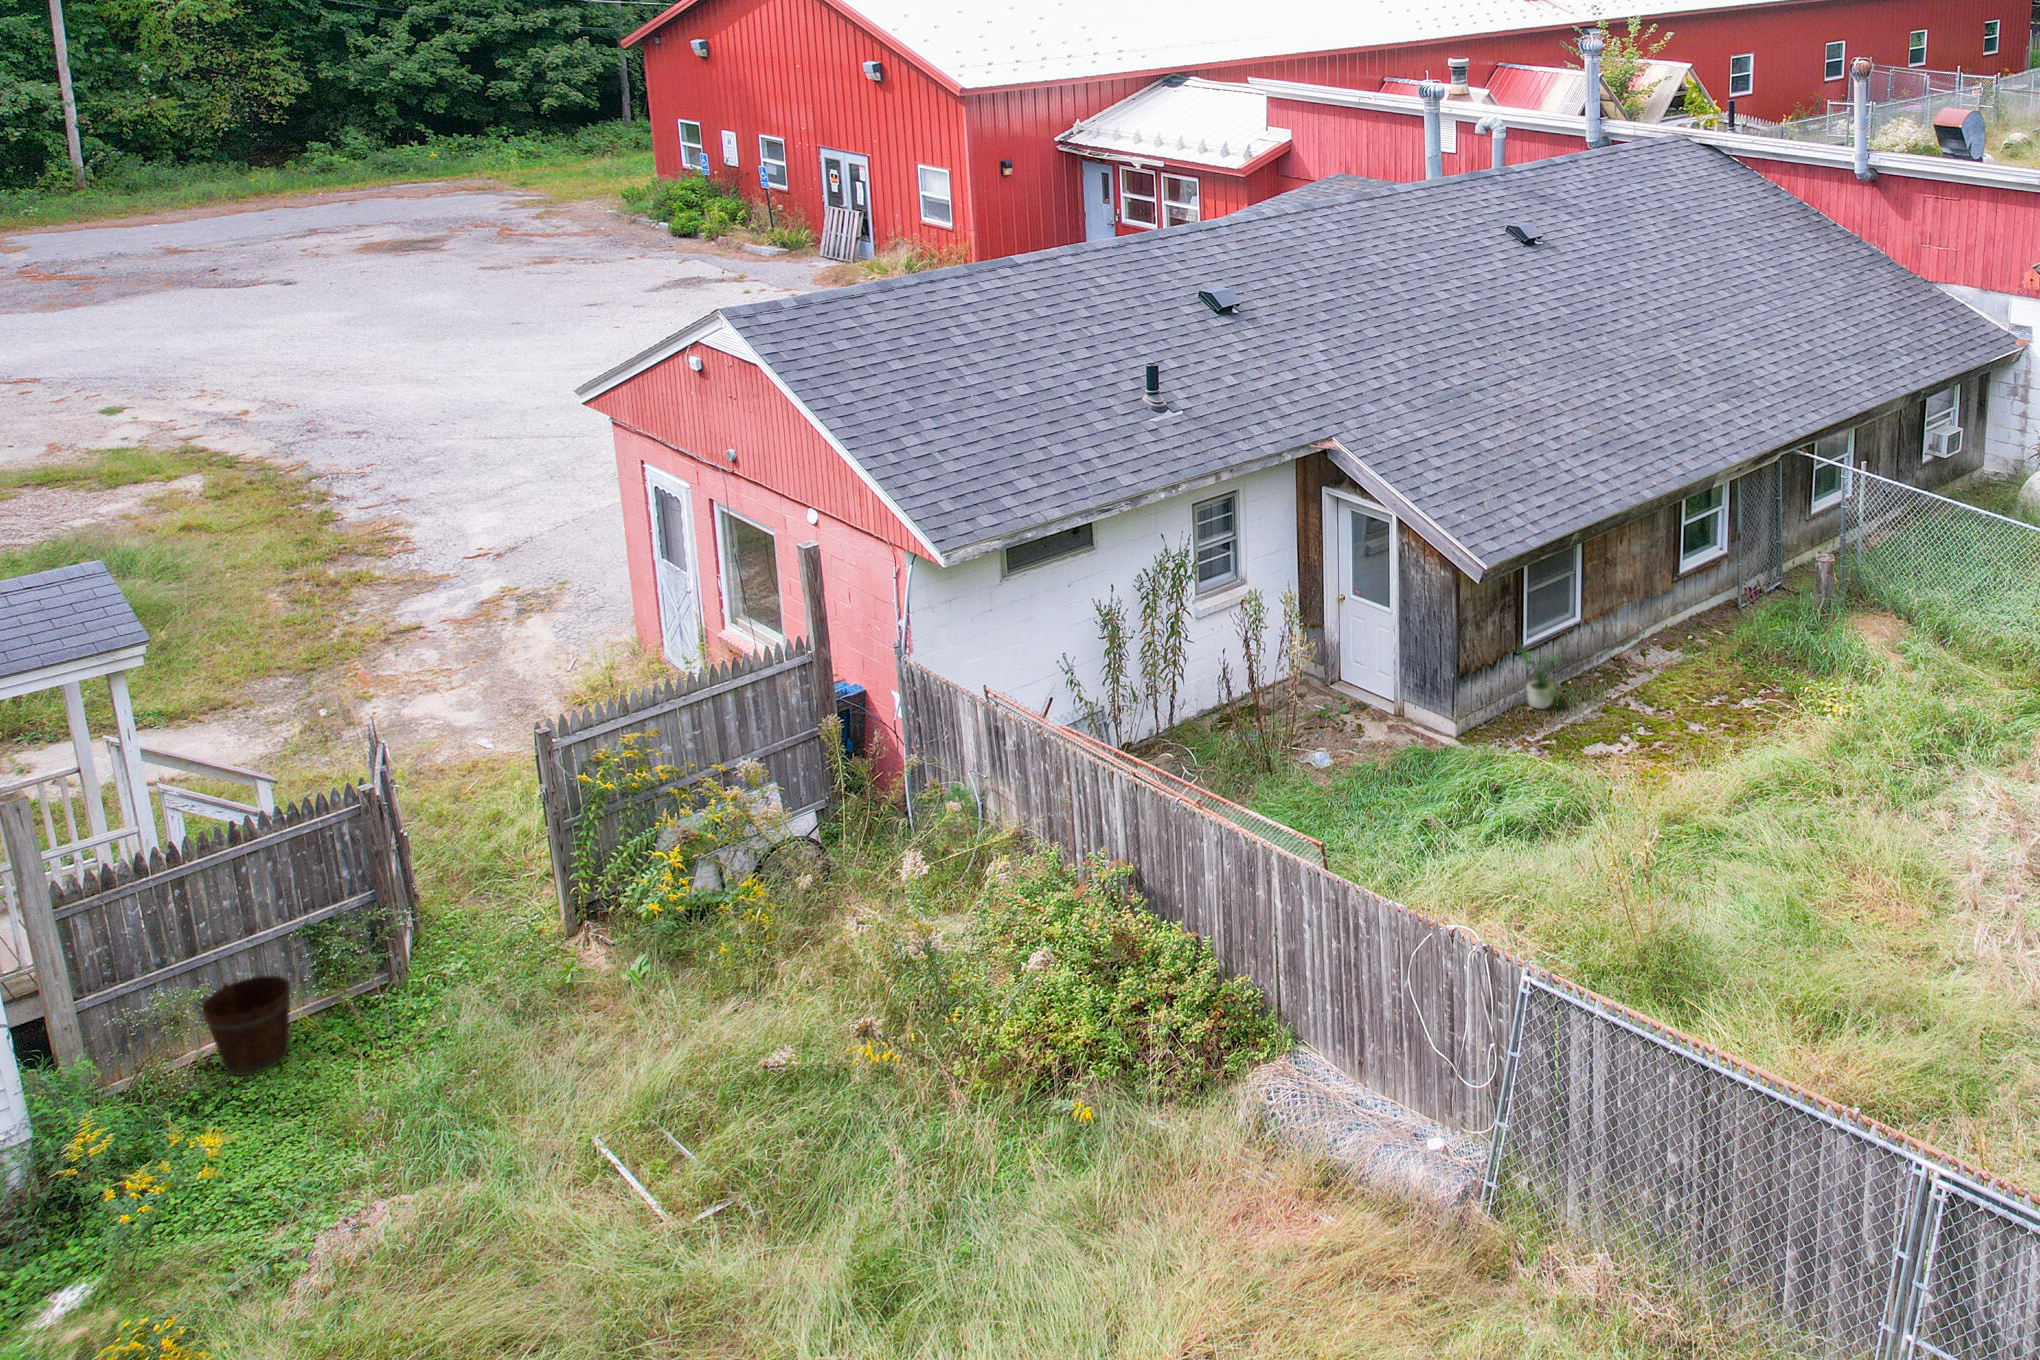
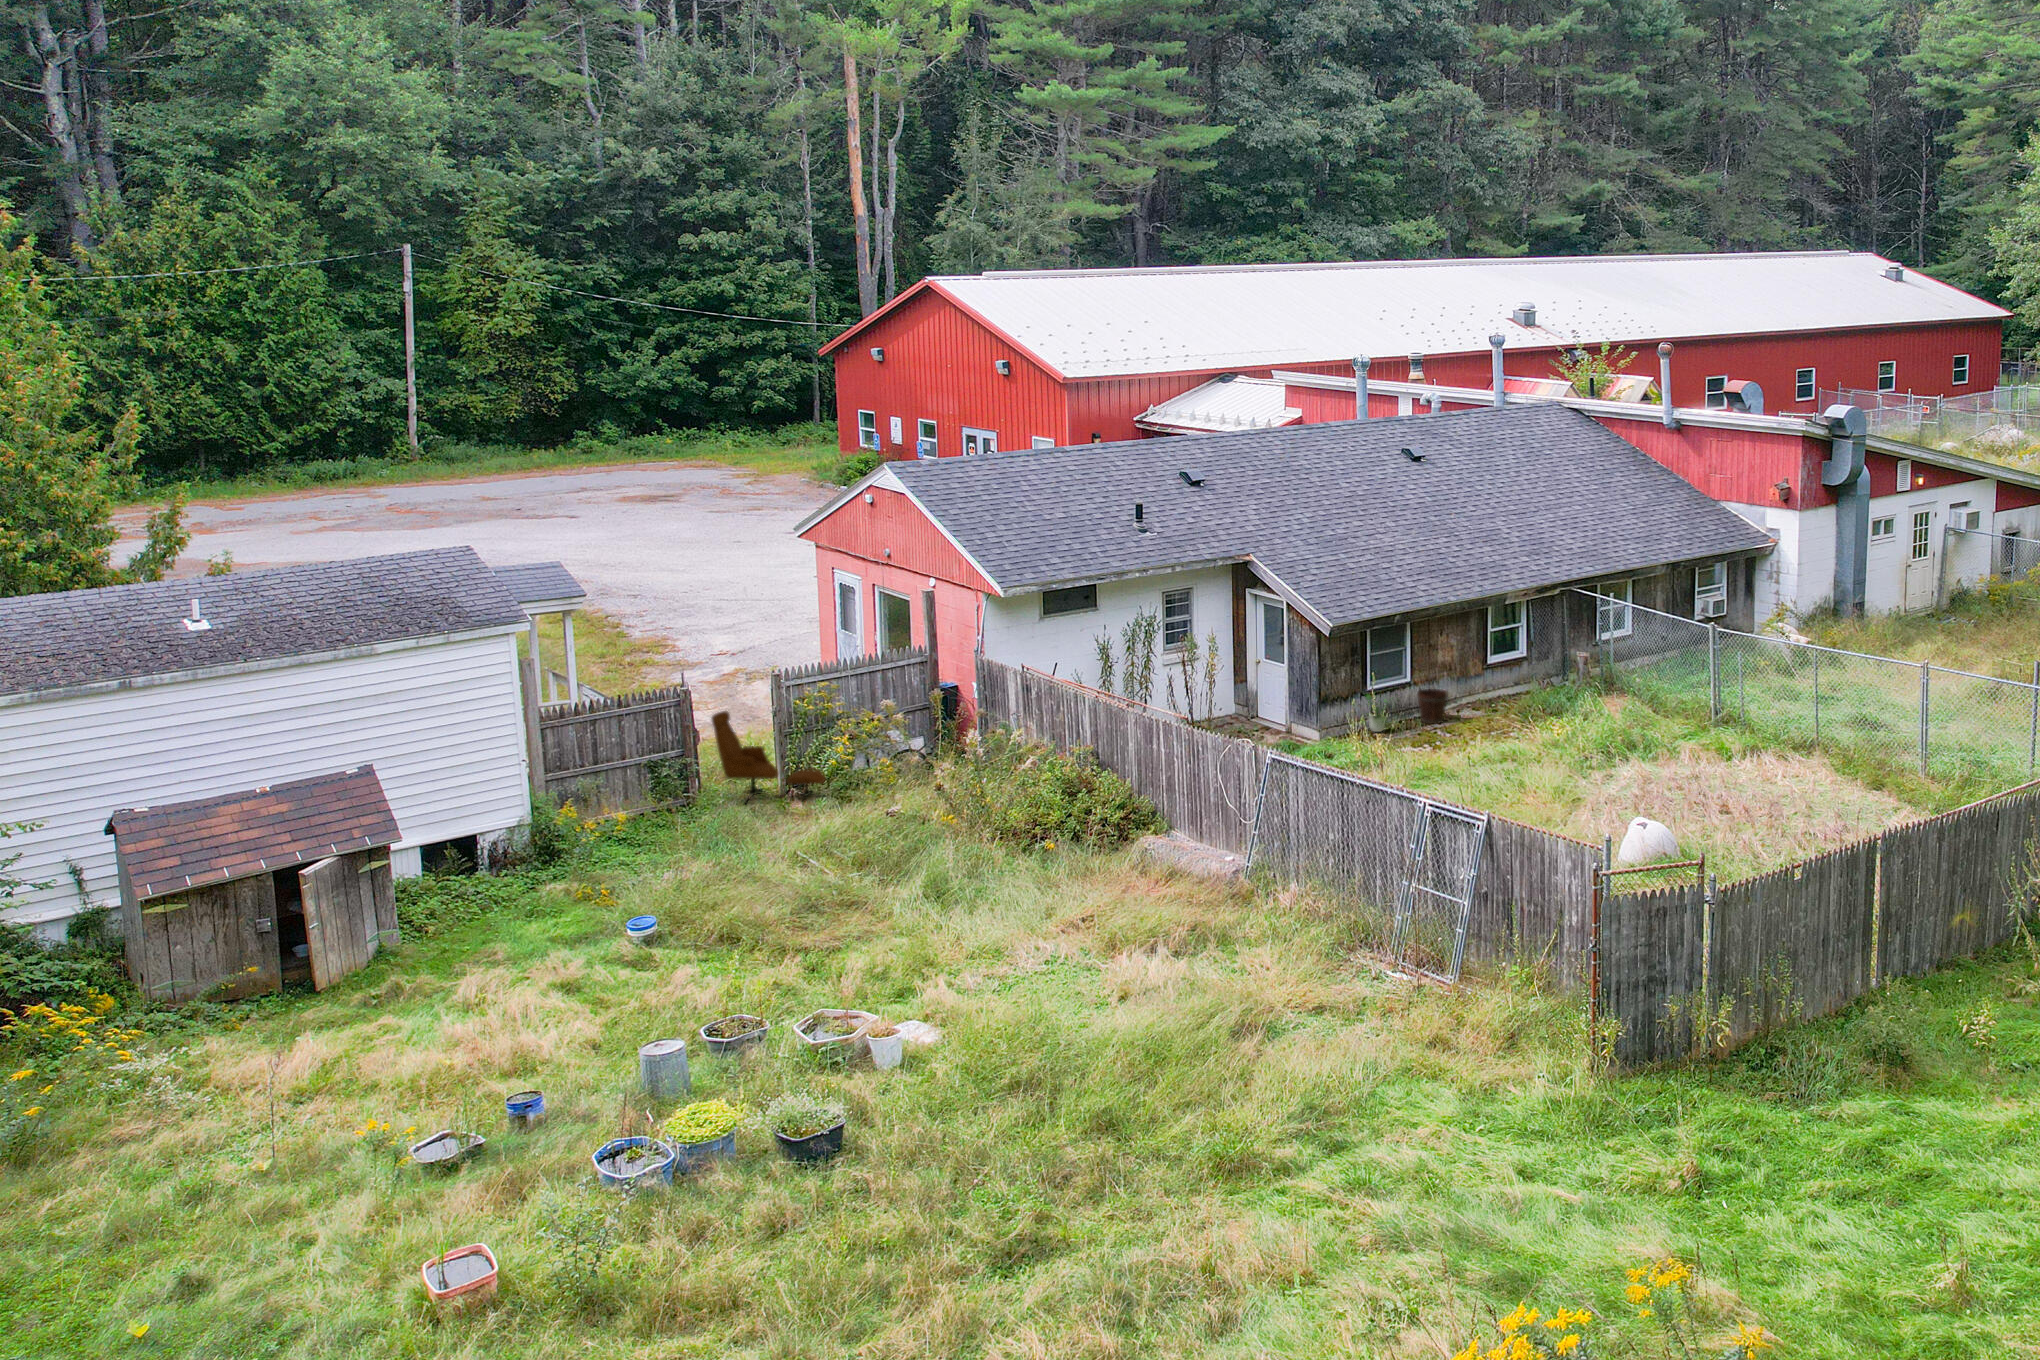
lounge chair: none [411,821,644,1001] -> present [711,711,825,800]
bucket: present [202,976,290,1076] -> present [1417,689,1447,724]

